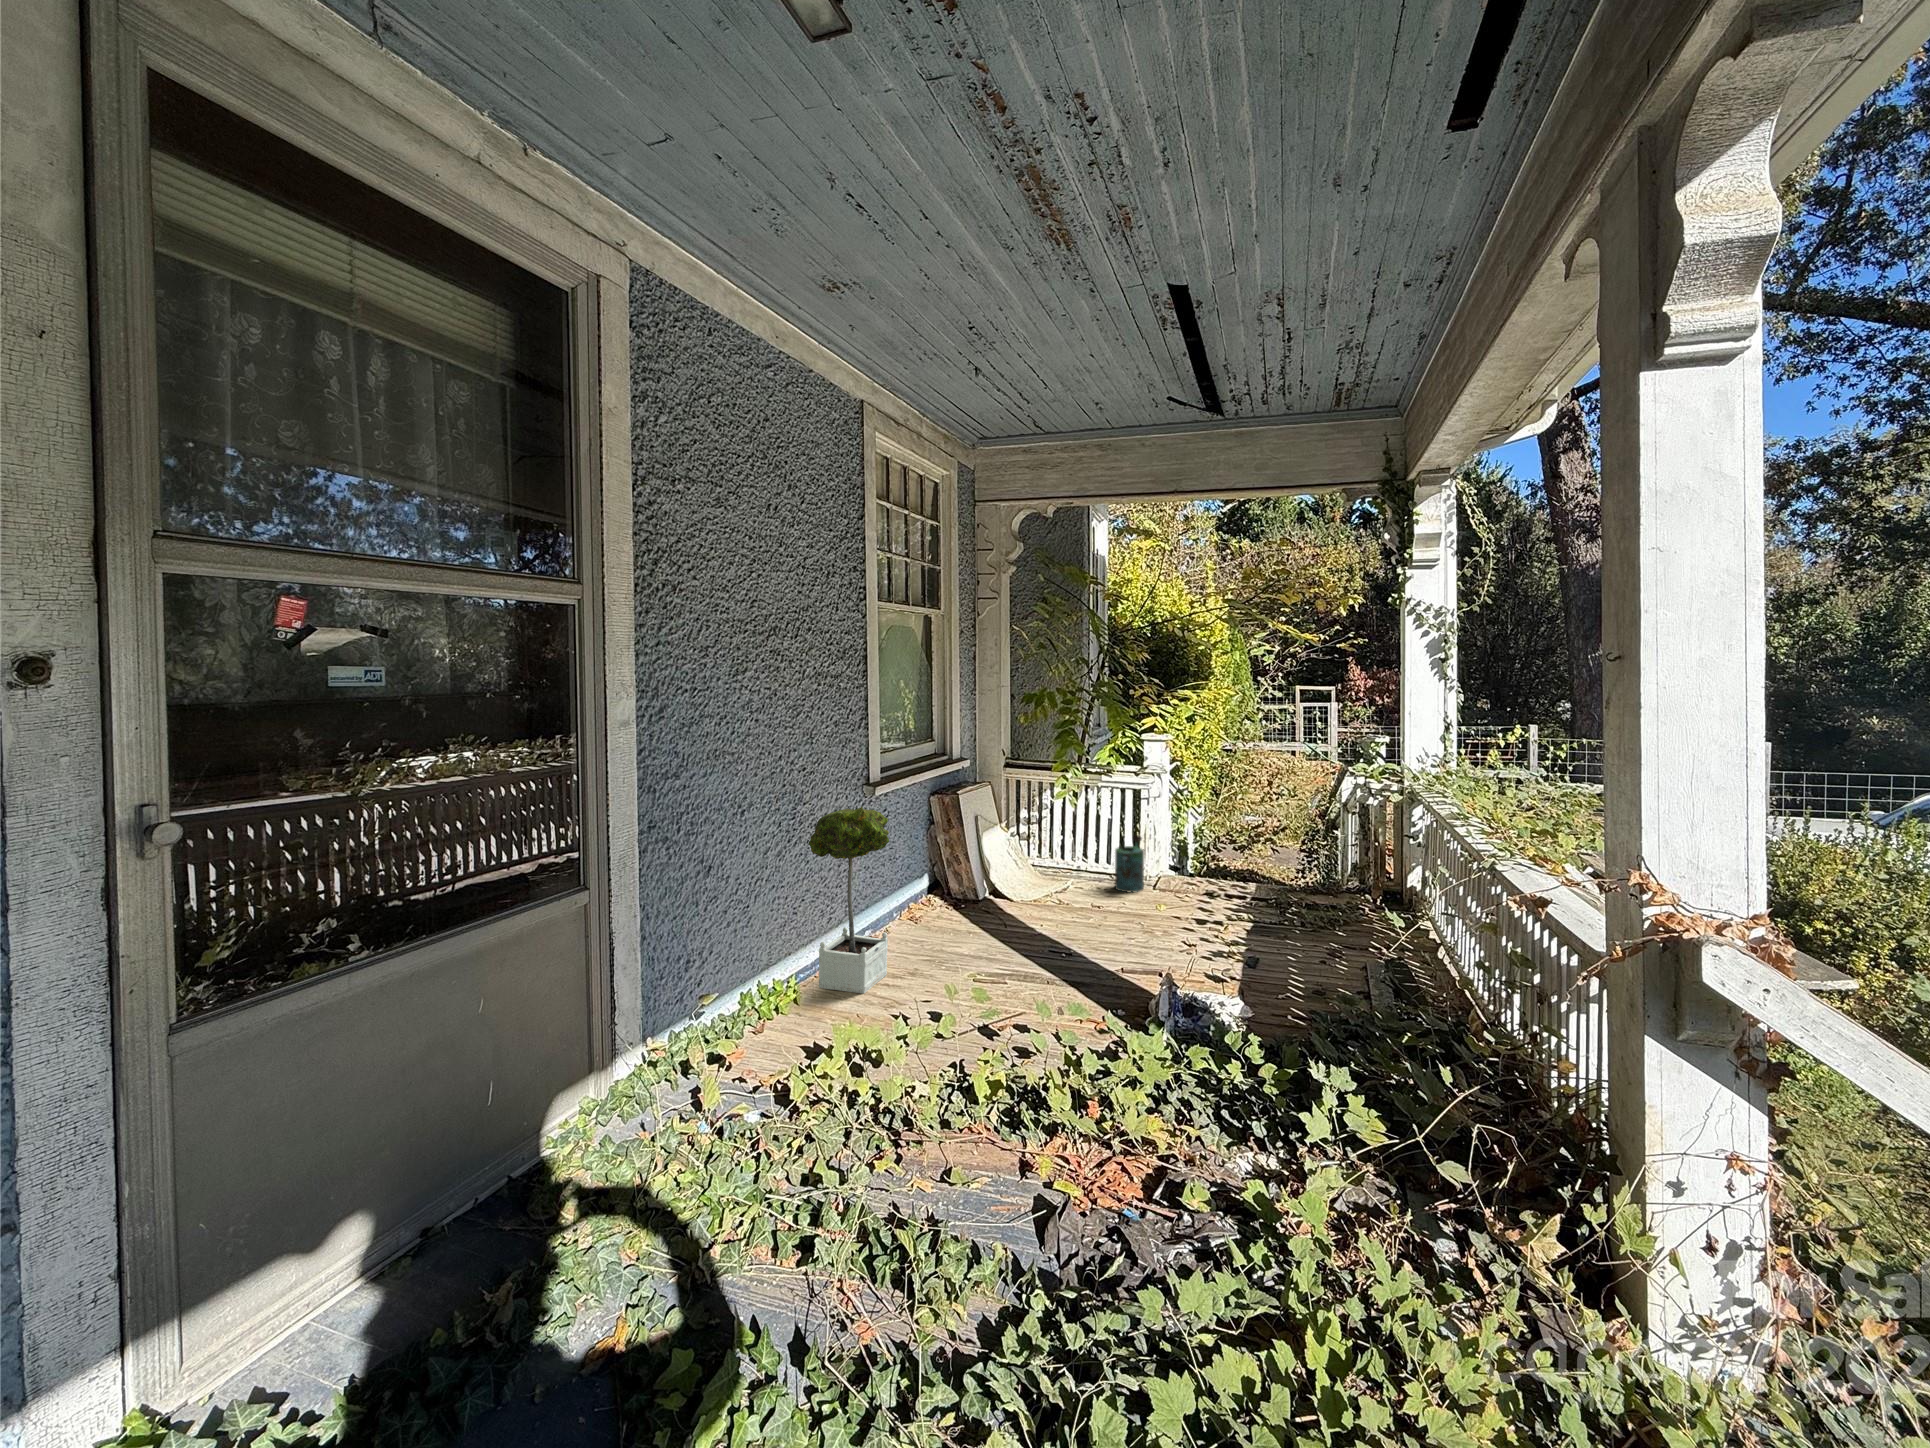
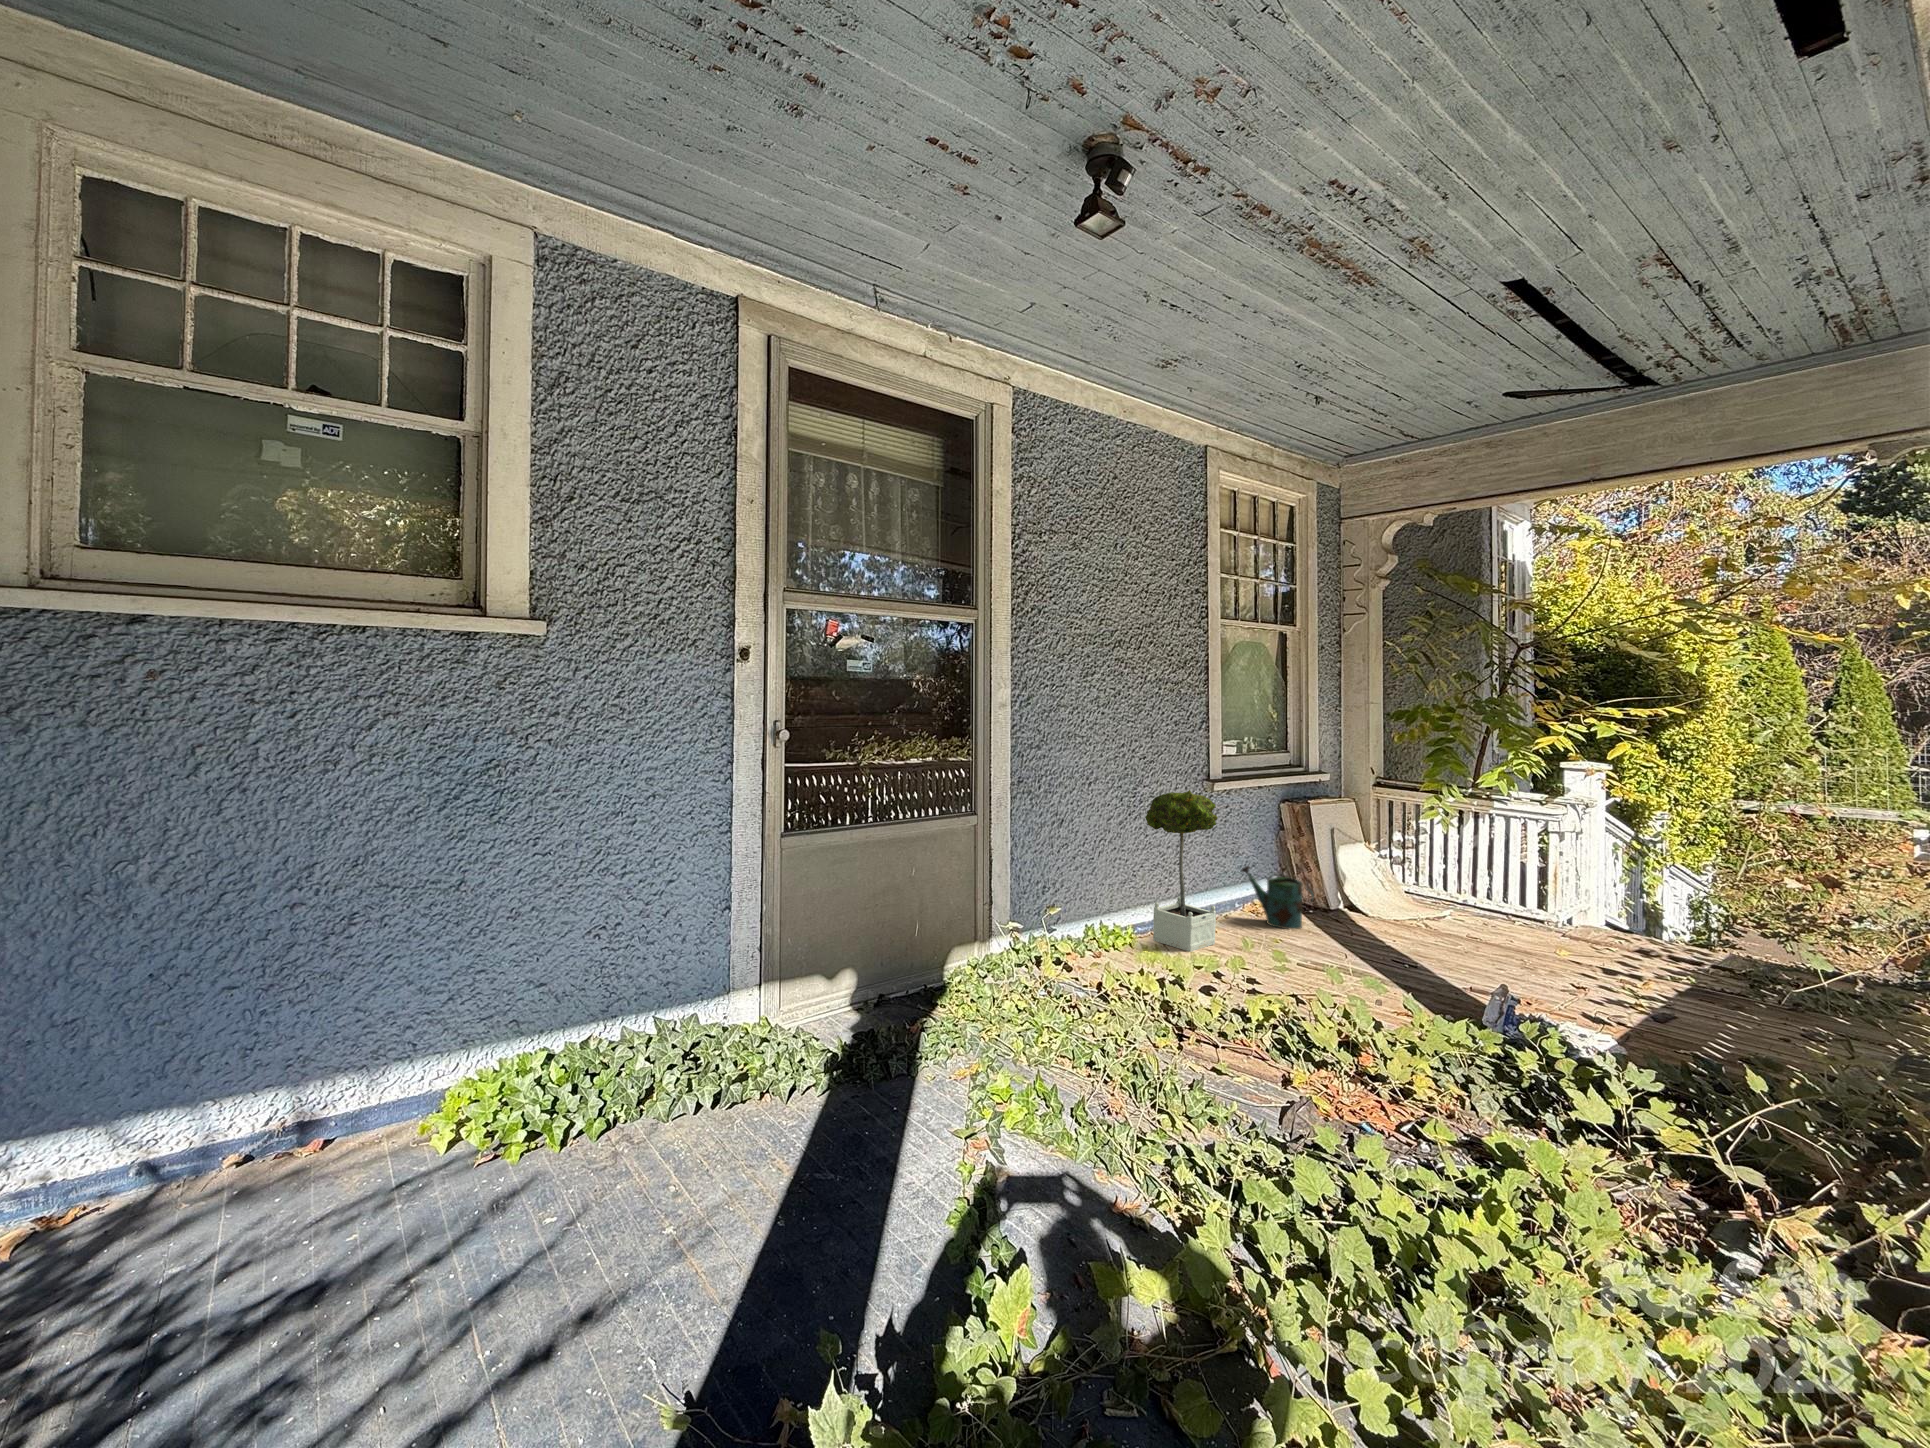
watering can: present [1115,835,1144,893] -> present [1241,866,1314,929]

